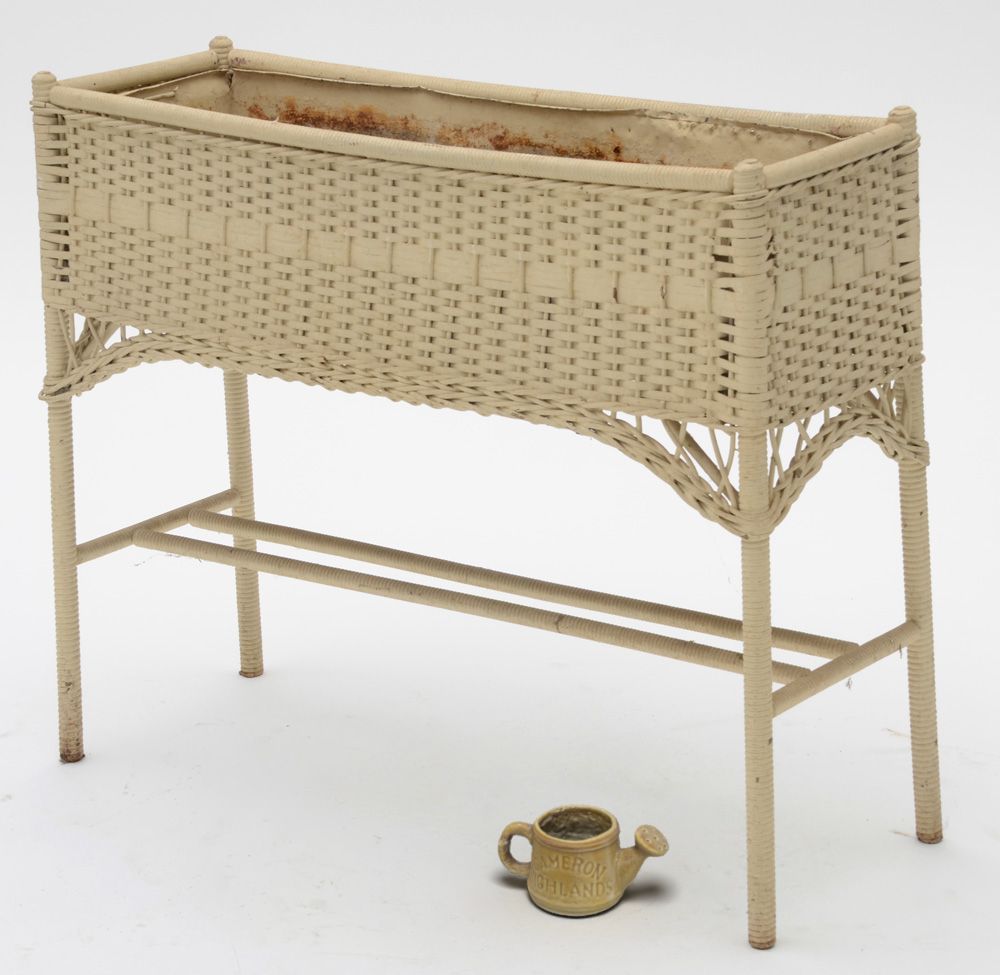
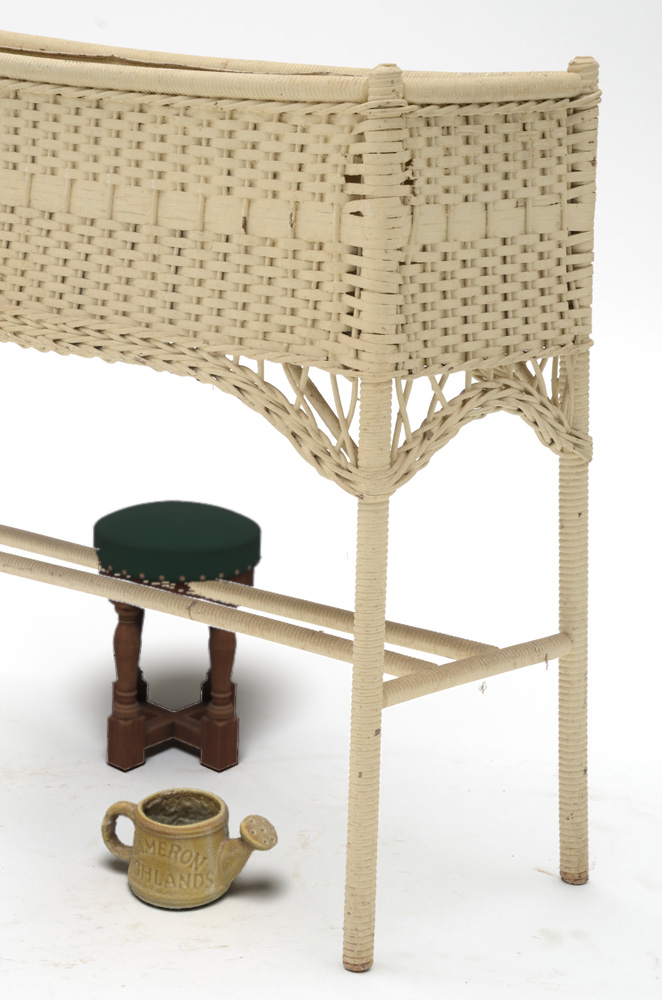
stool: none [433,520,598,791] -> present [93,500,262,771]

